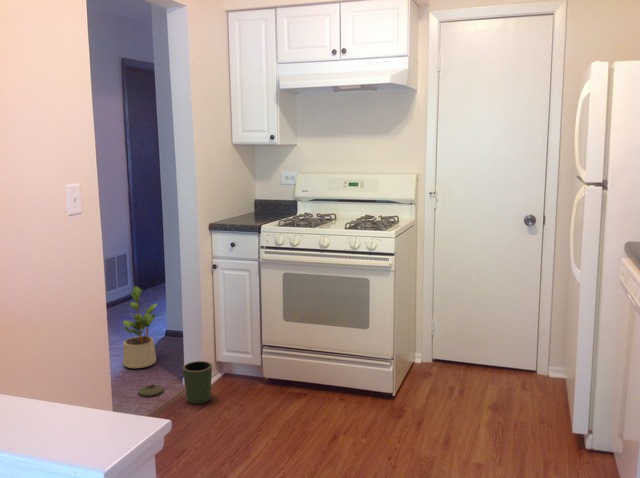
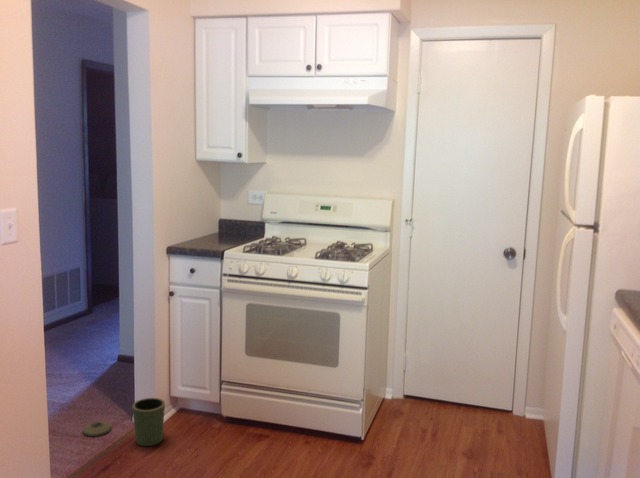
potted plant: present [123,287,157,368] -> none [69,311,110,400]

